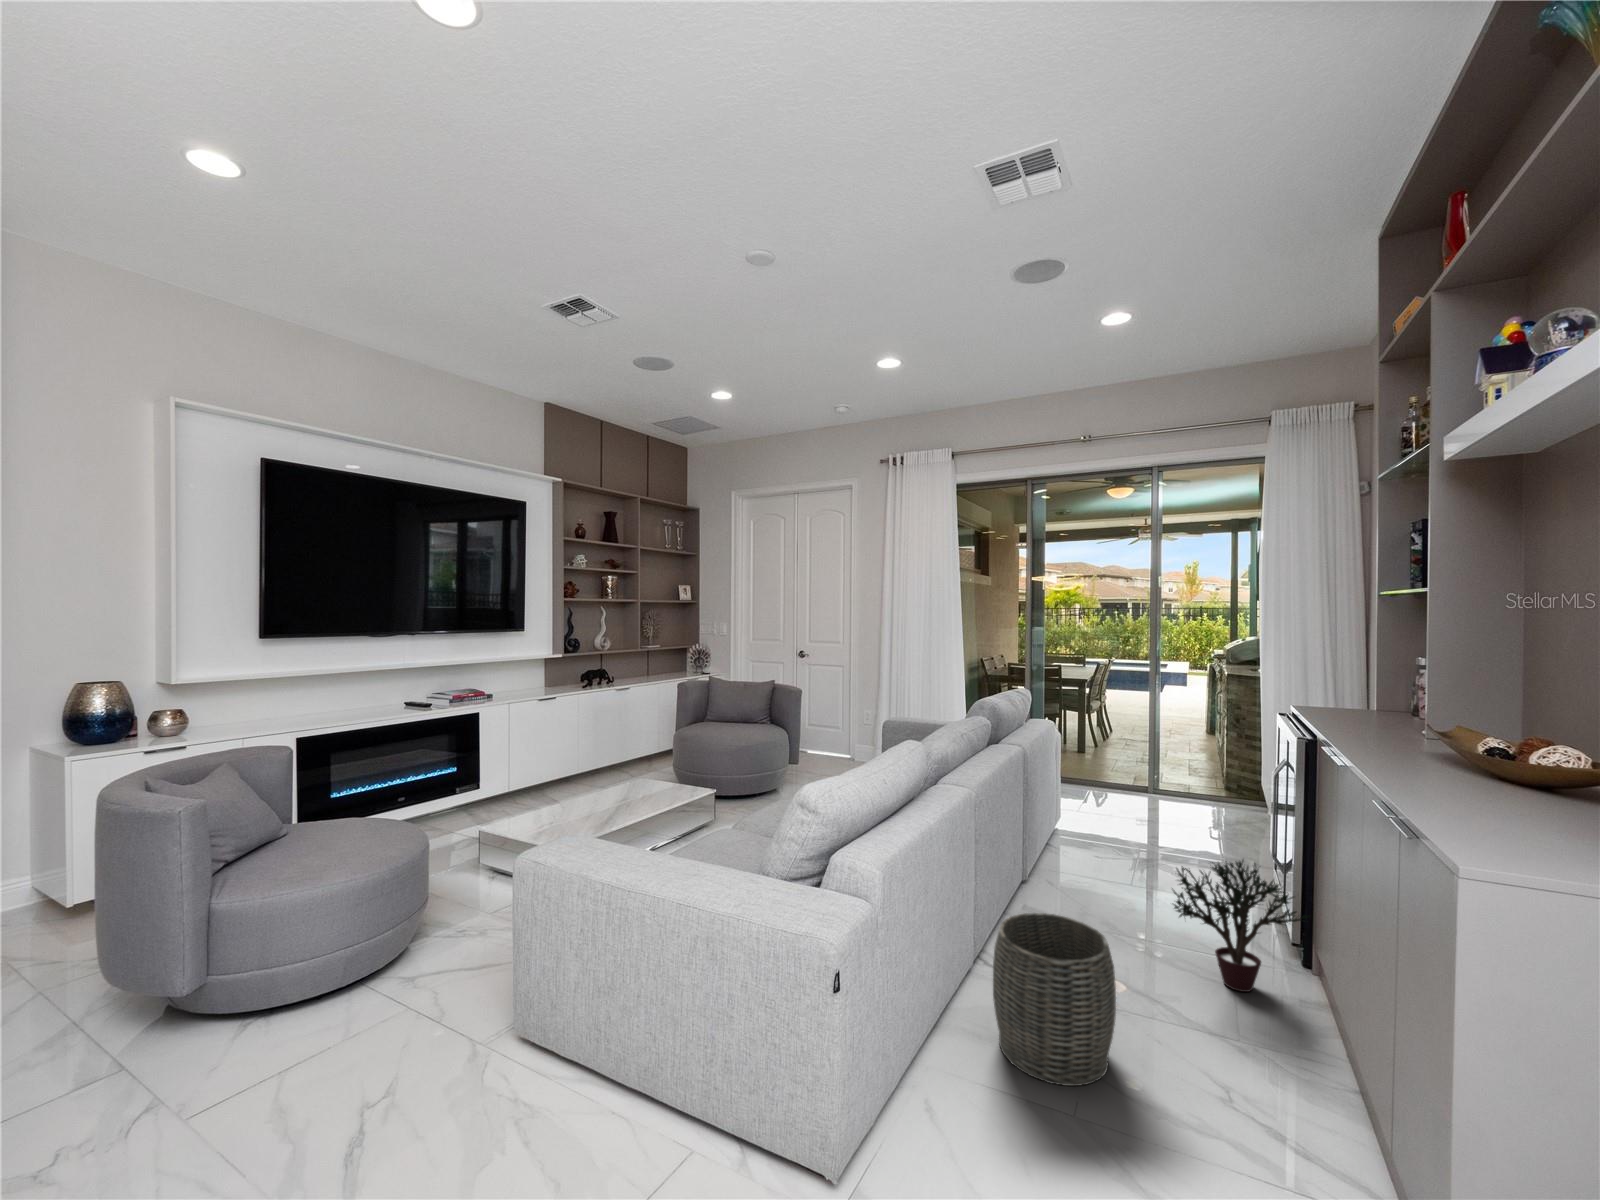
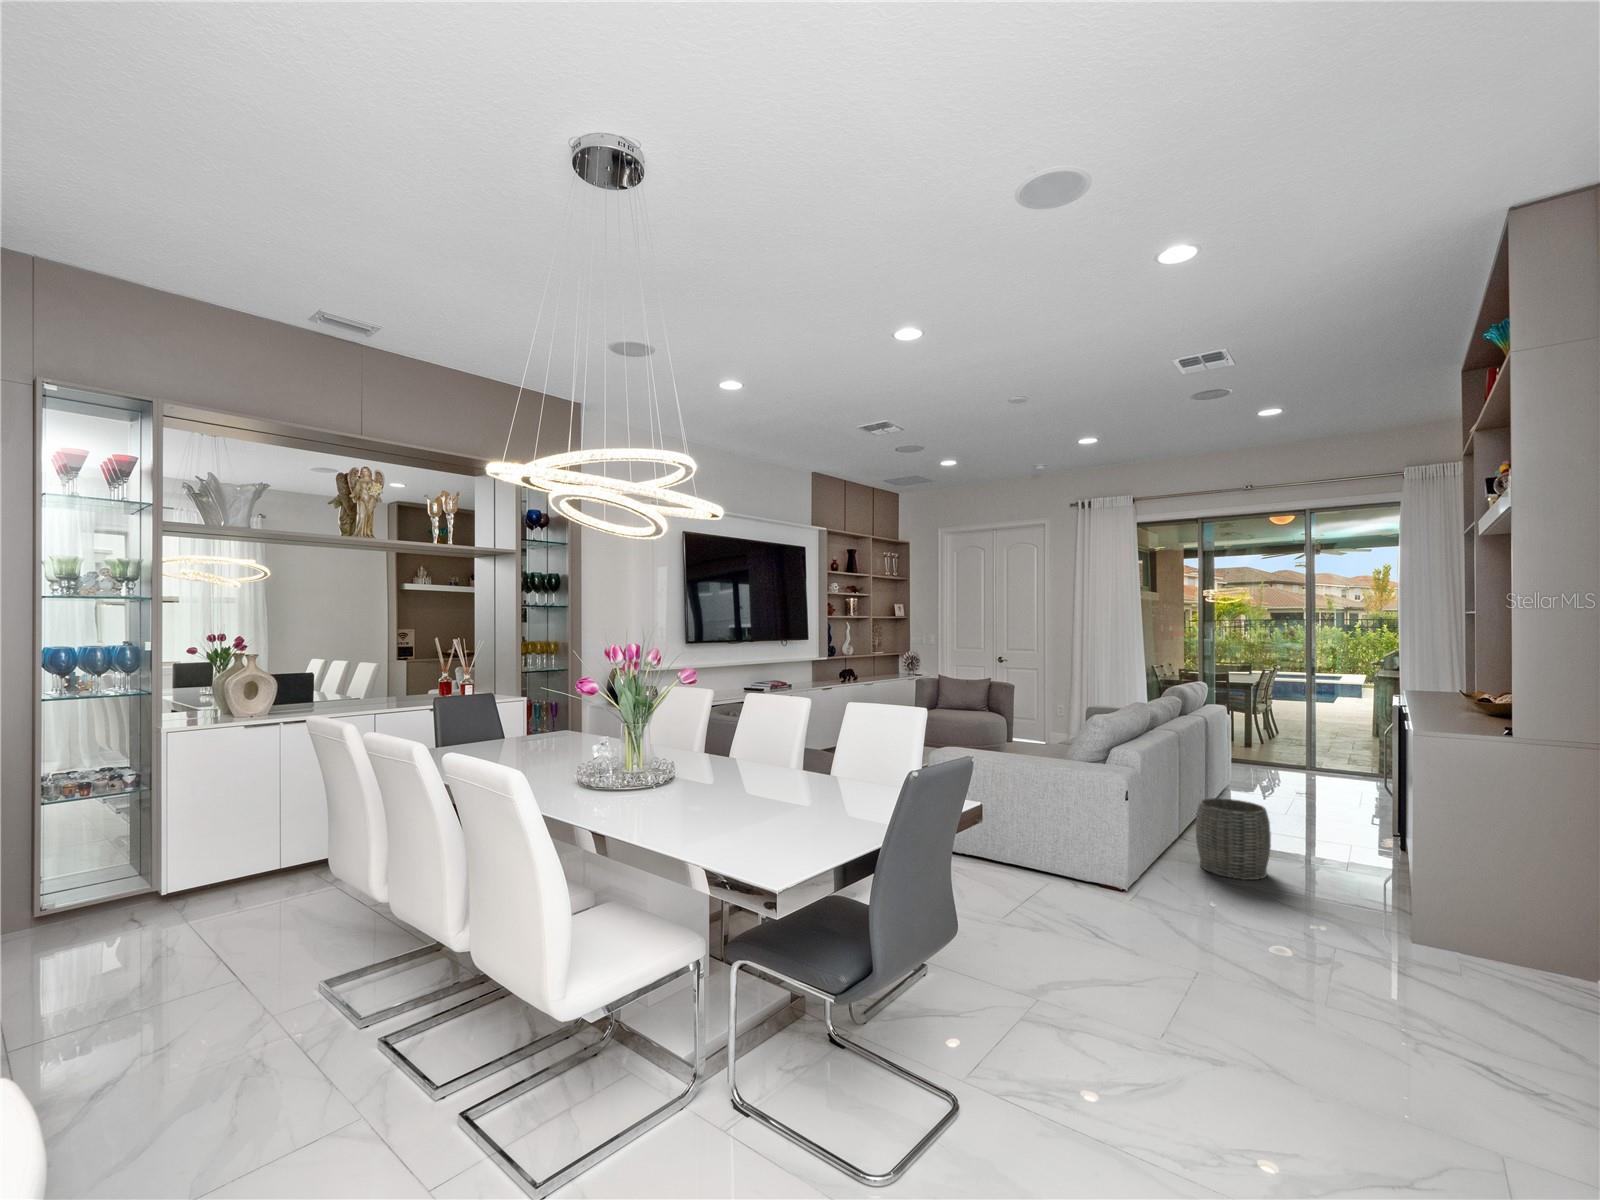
potted plant: present [1173,860,1309,992] -> none [1308,779,1400,860]

